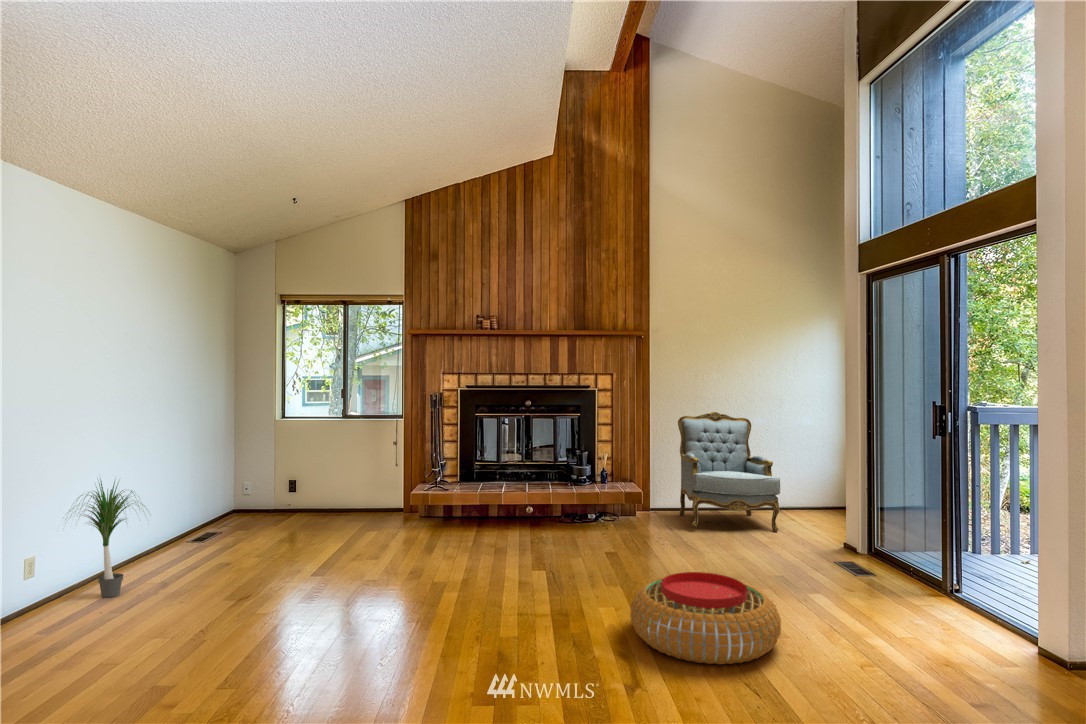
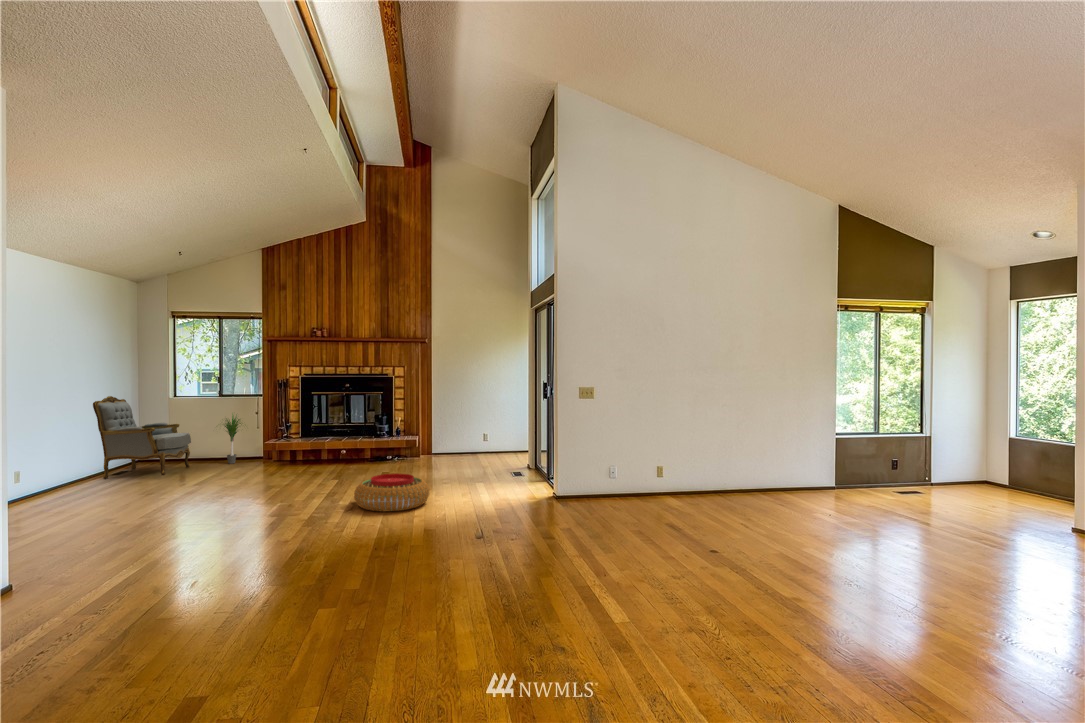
armchair: present [678,412,780,532] -> present [93,396,191,479]
potted plant: present [69,481,148,598] -> present [224,416,241,464]

